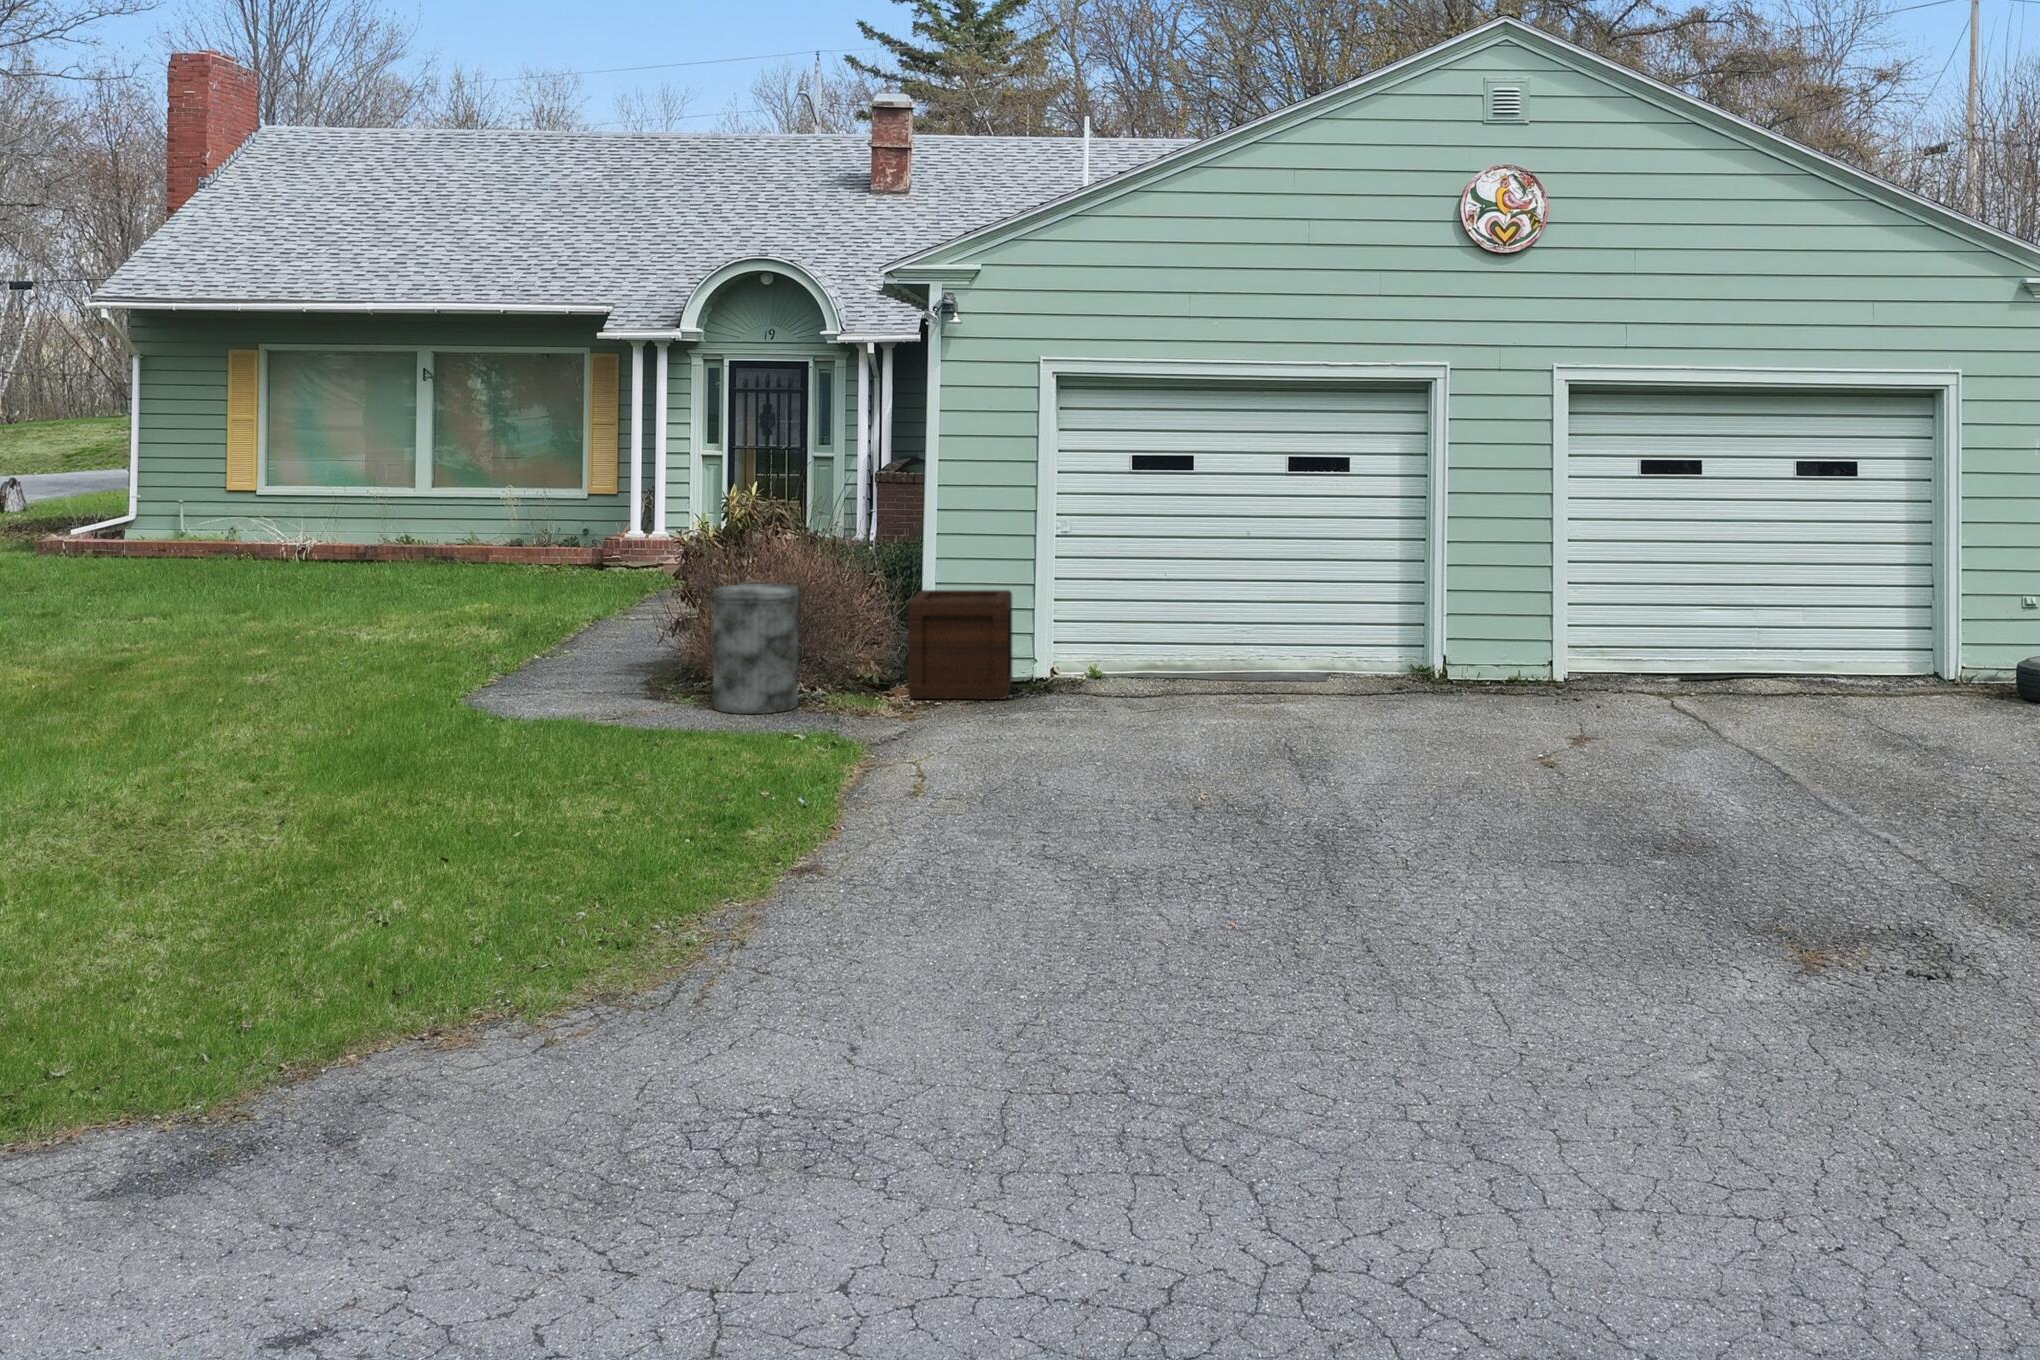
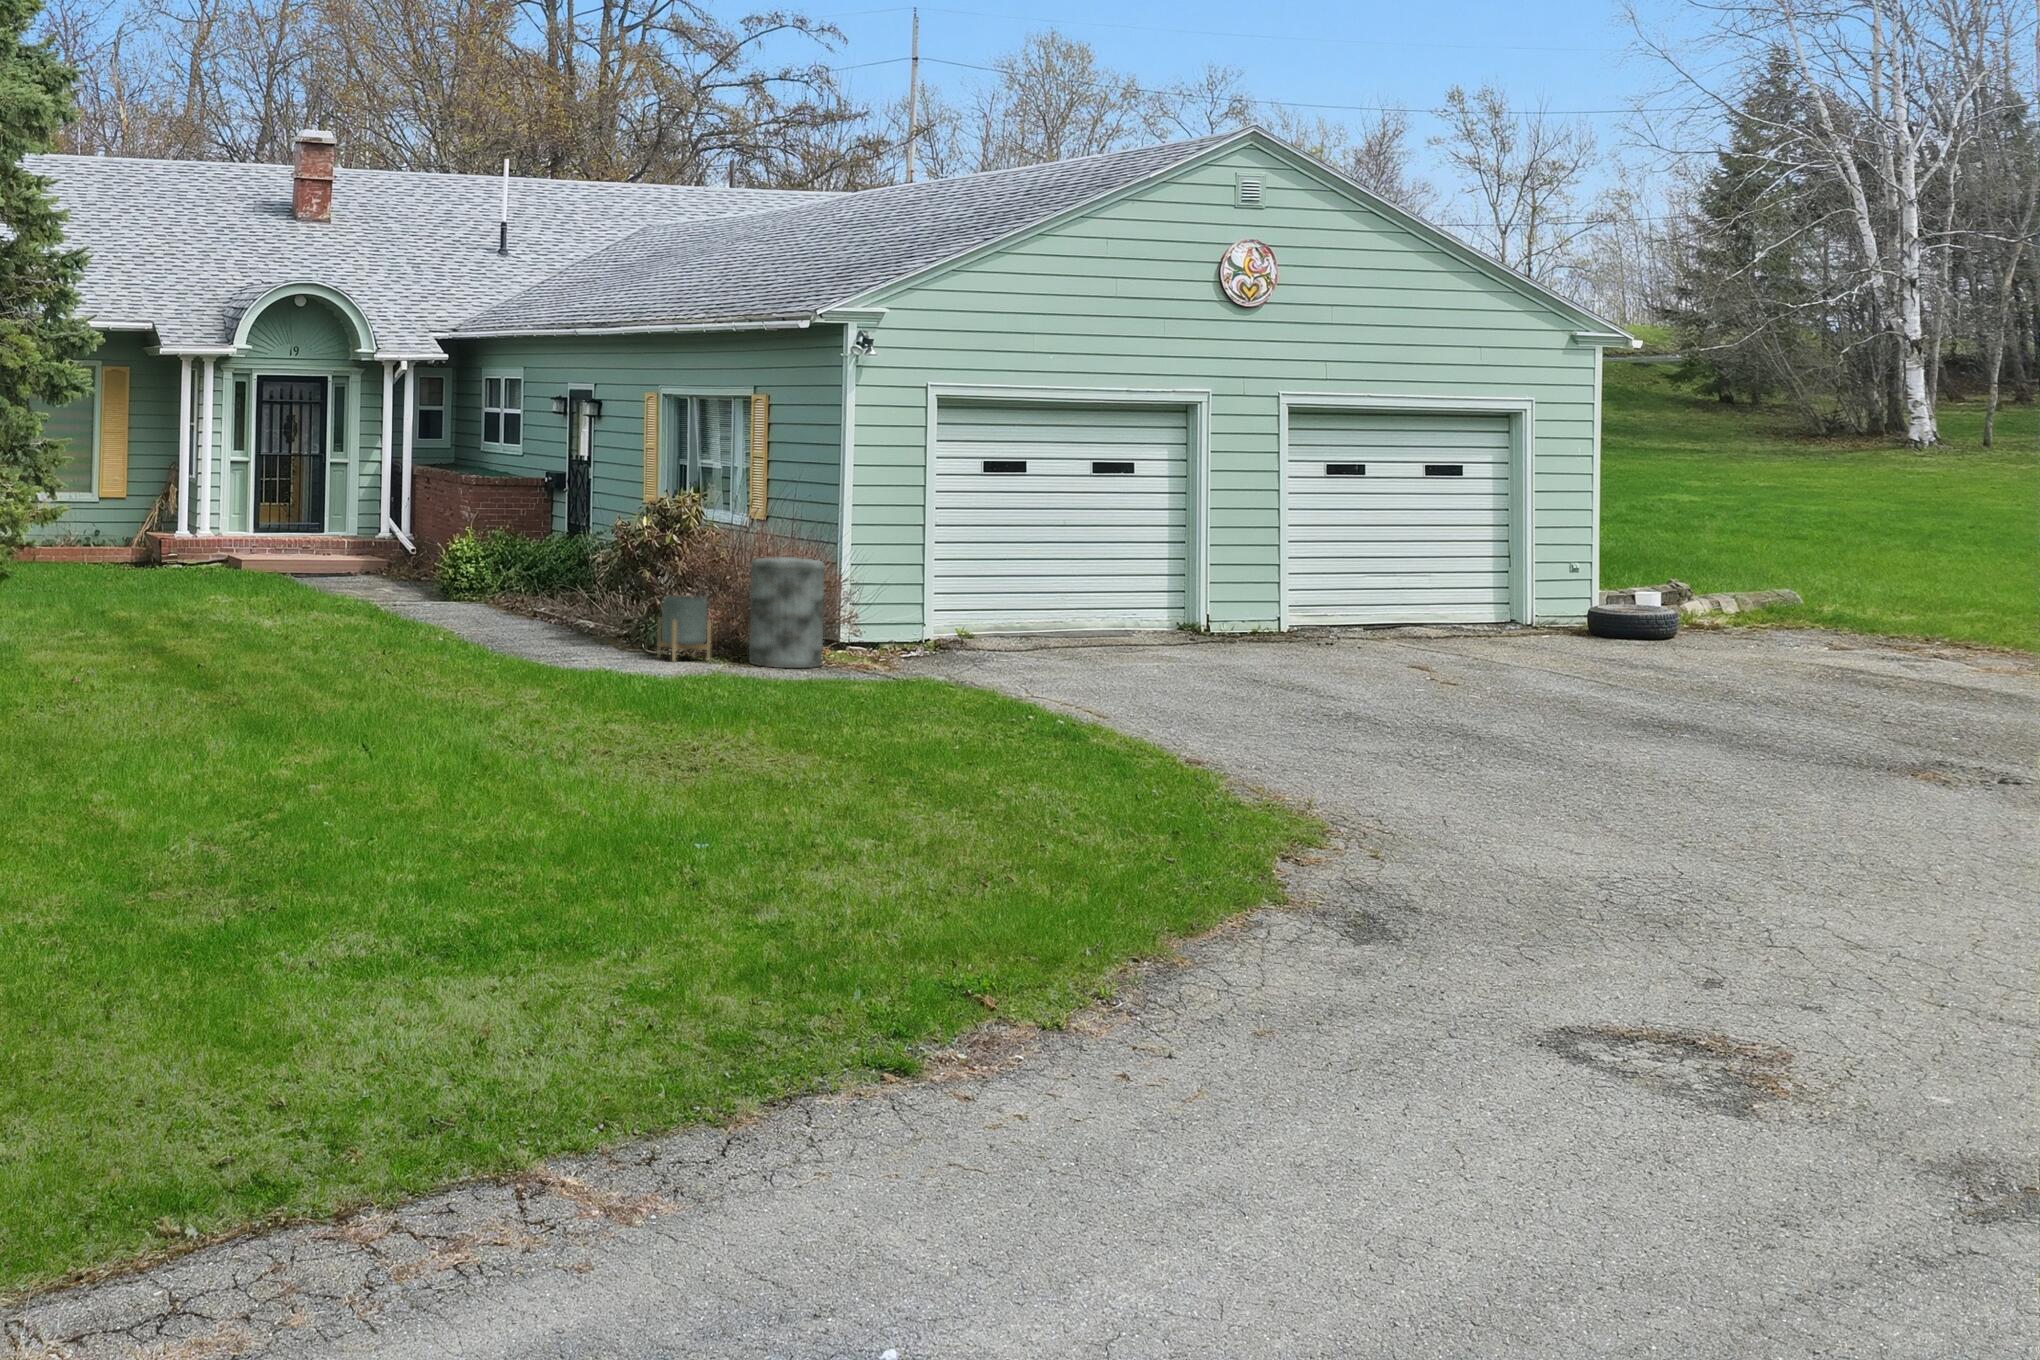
wooden crate: present [908,590,1012,699] -> none [843,567,959,657]
planter: none [637,625,692,701] -> present [657,596,711,661]

